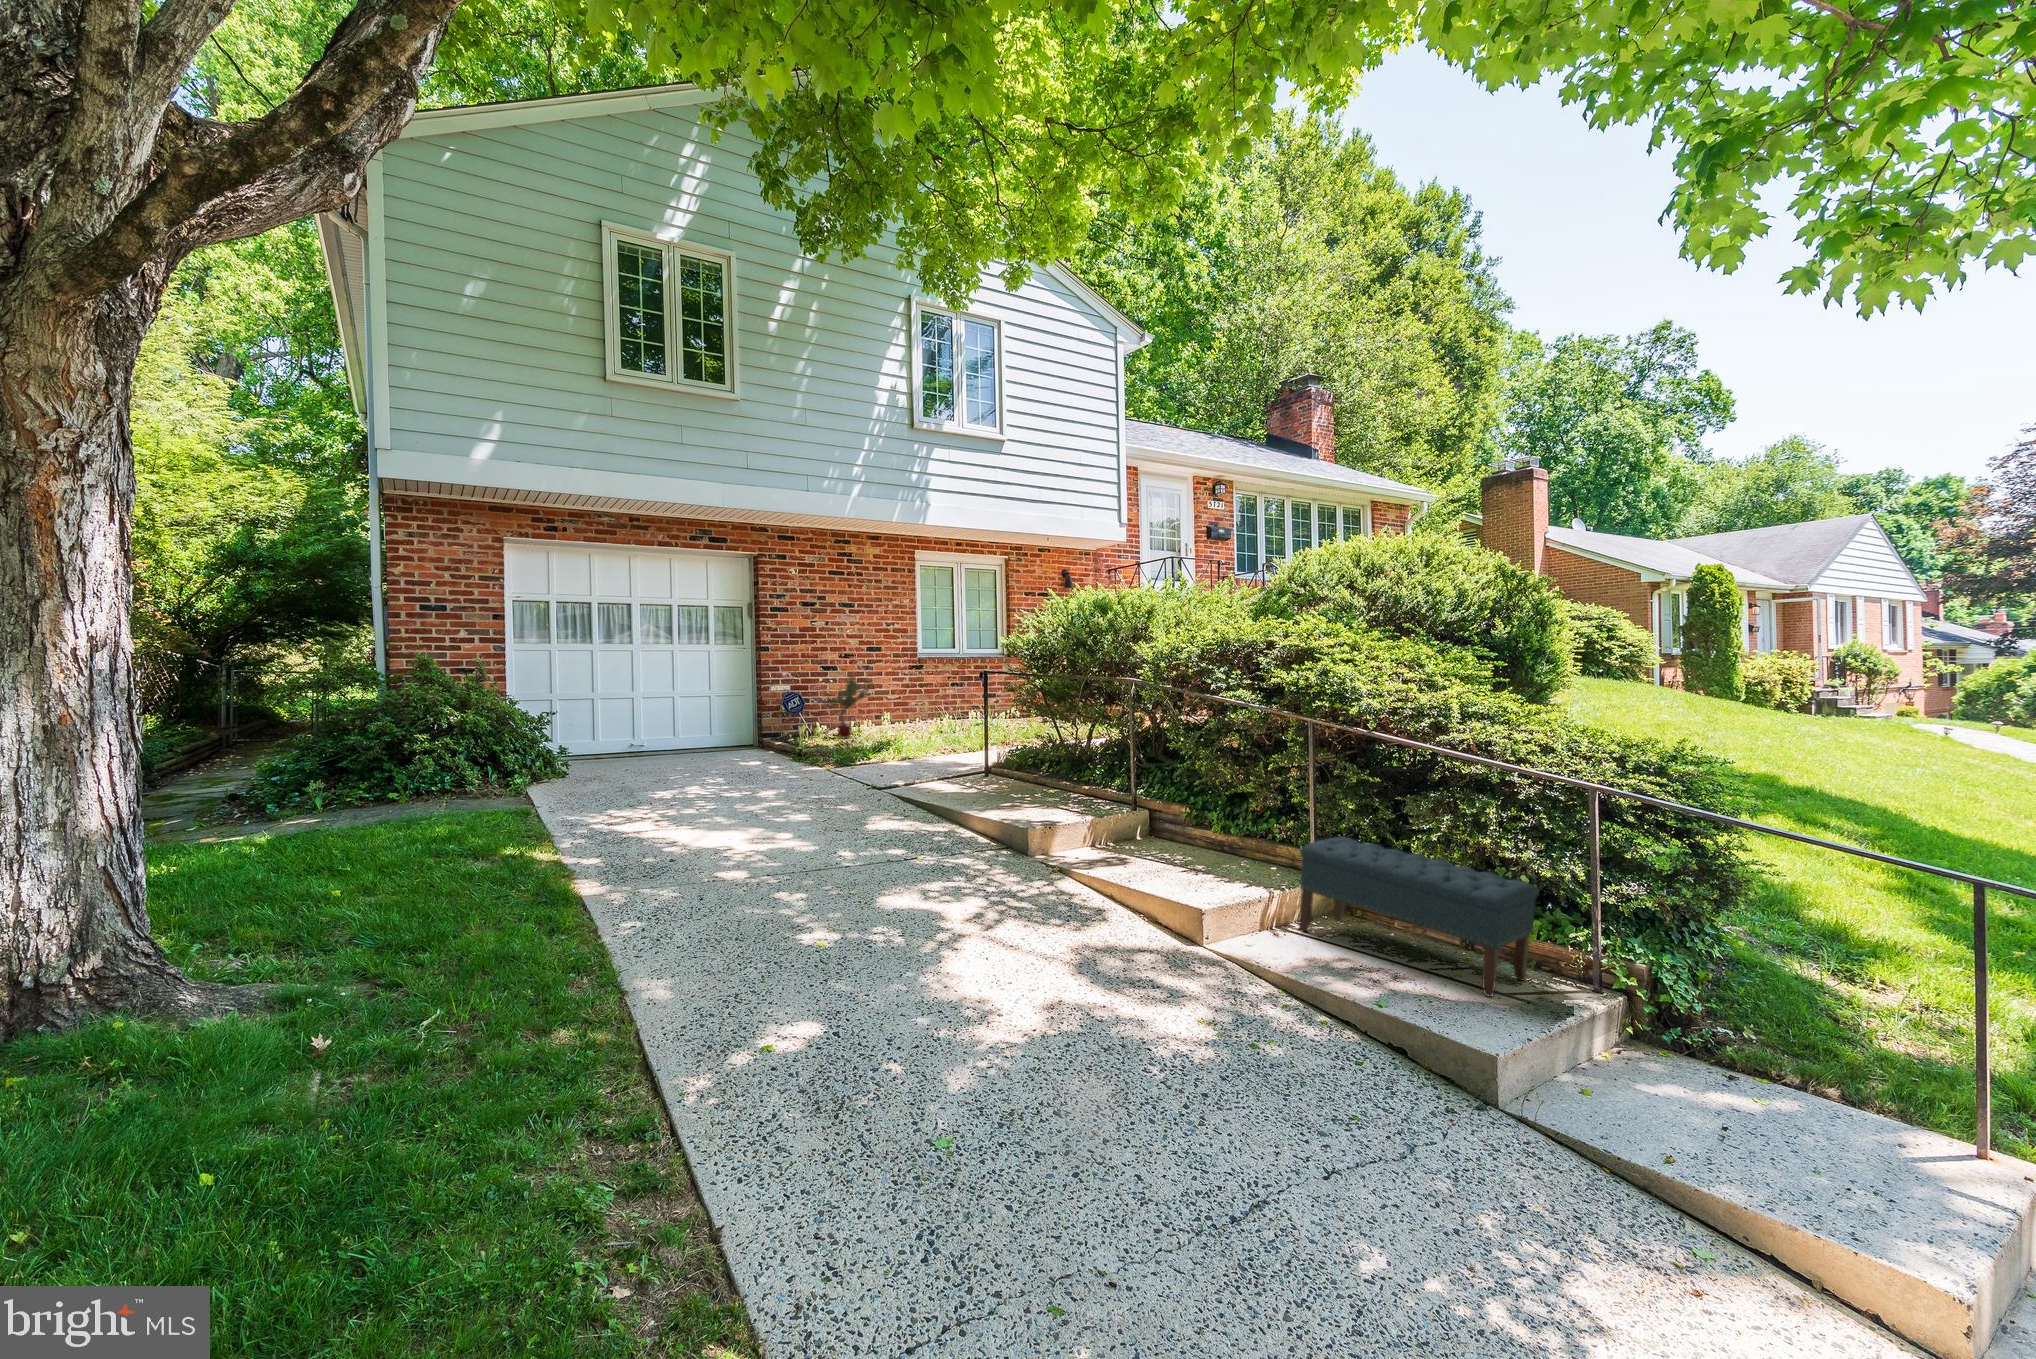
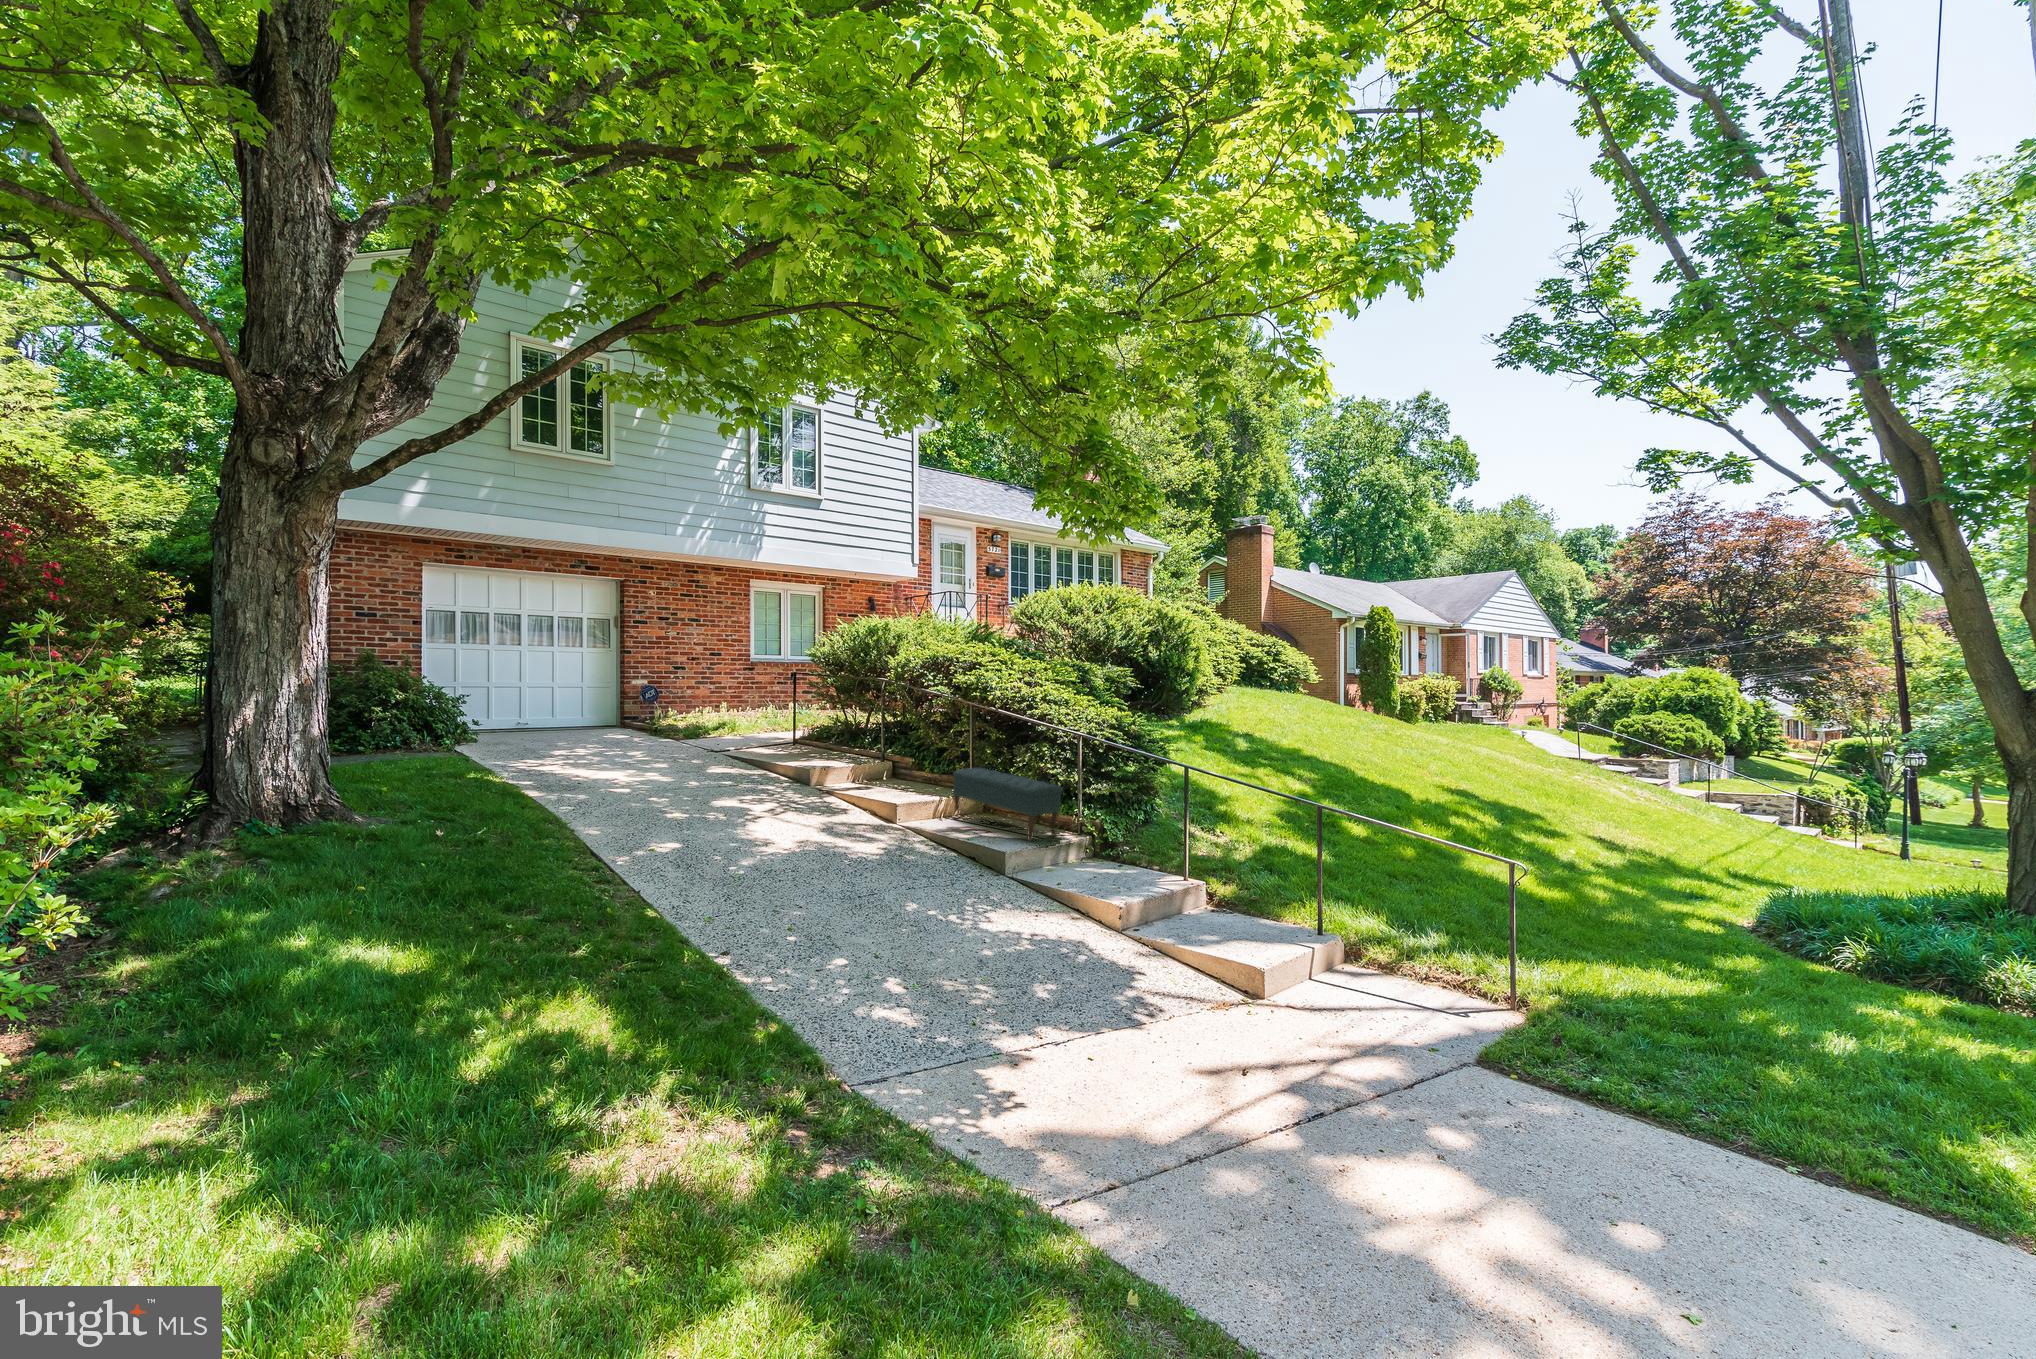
potted tree: present [820,672,873,739] -> none [670,671,715,722]

